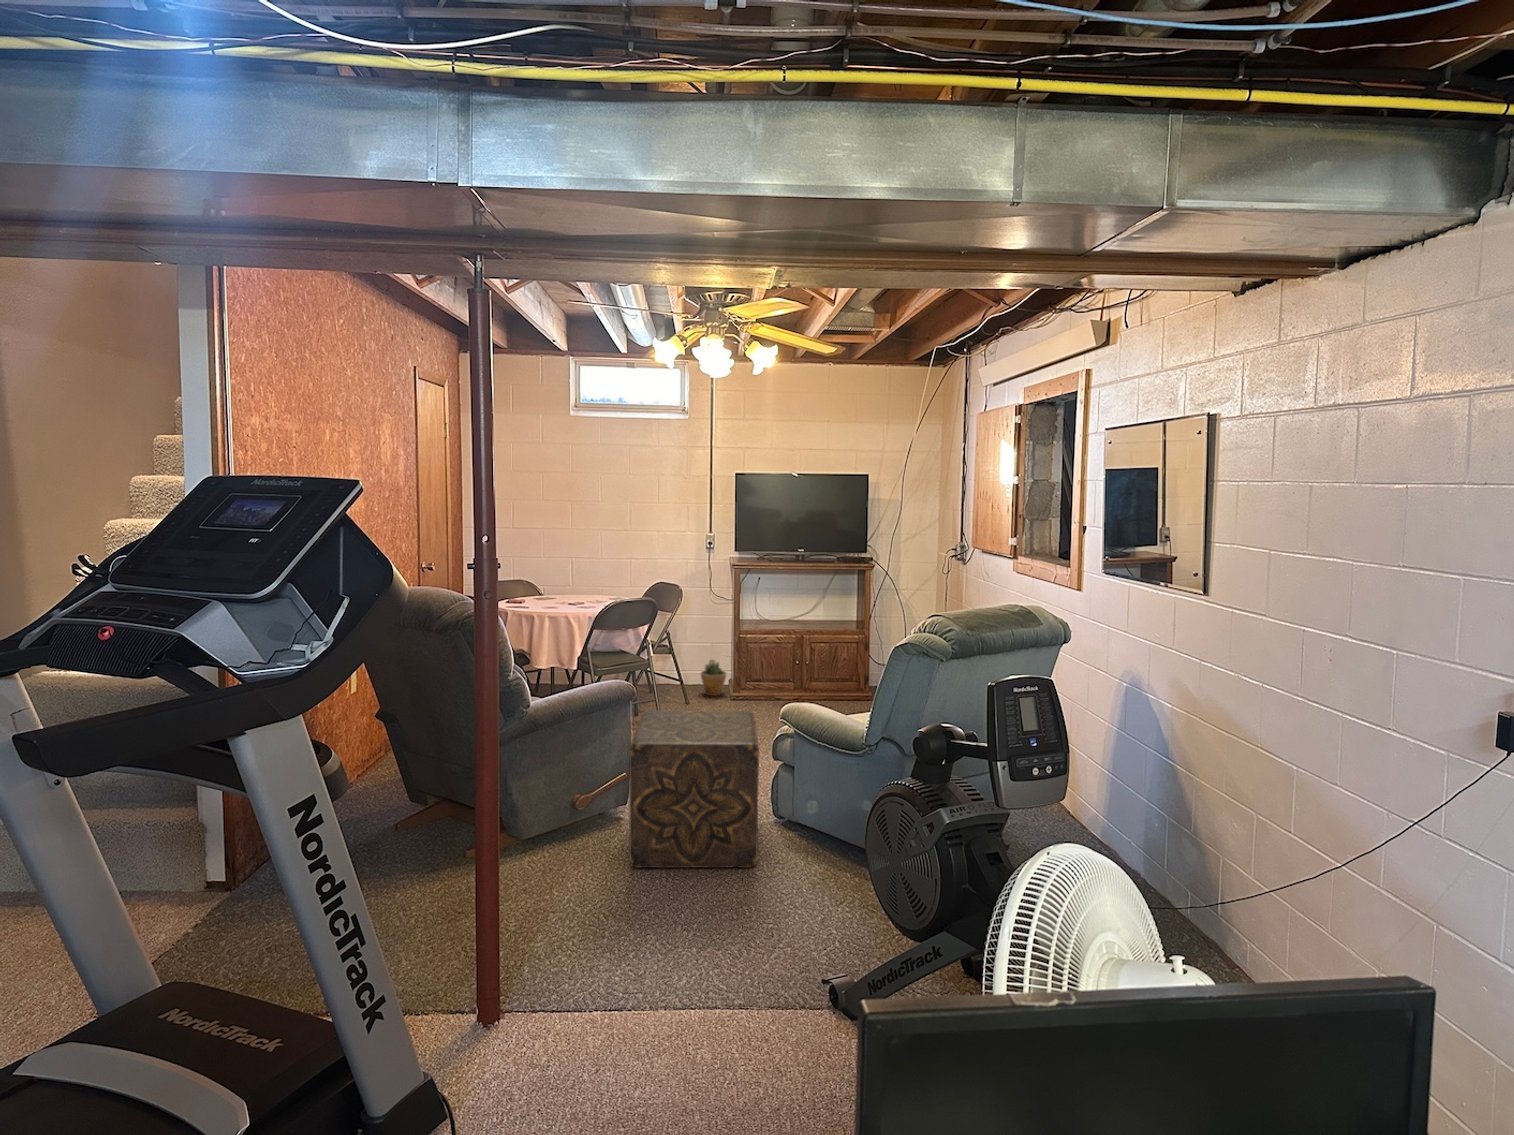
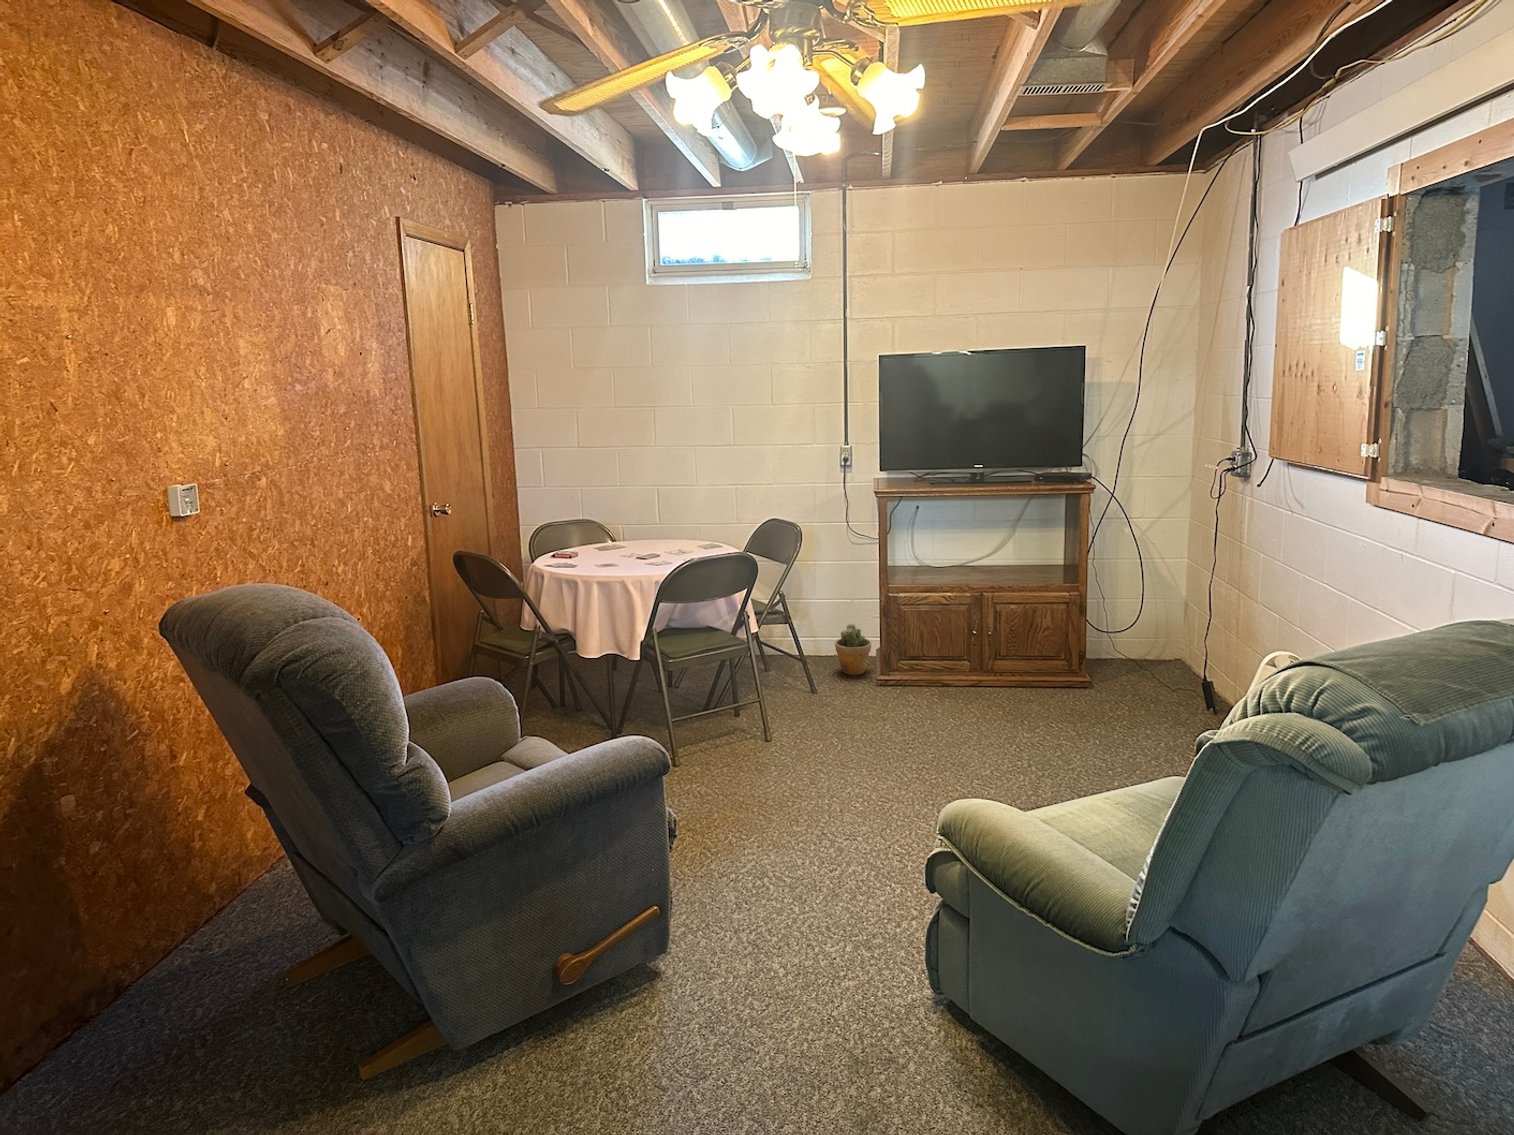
ottoman: present [630,710,759,868] -> none [626,775,877,1103]

